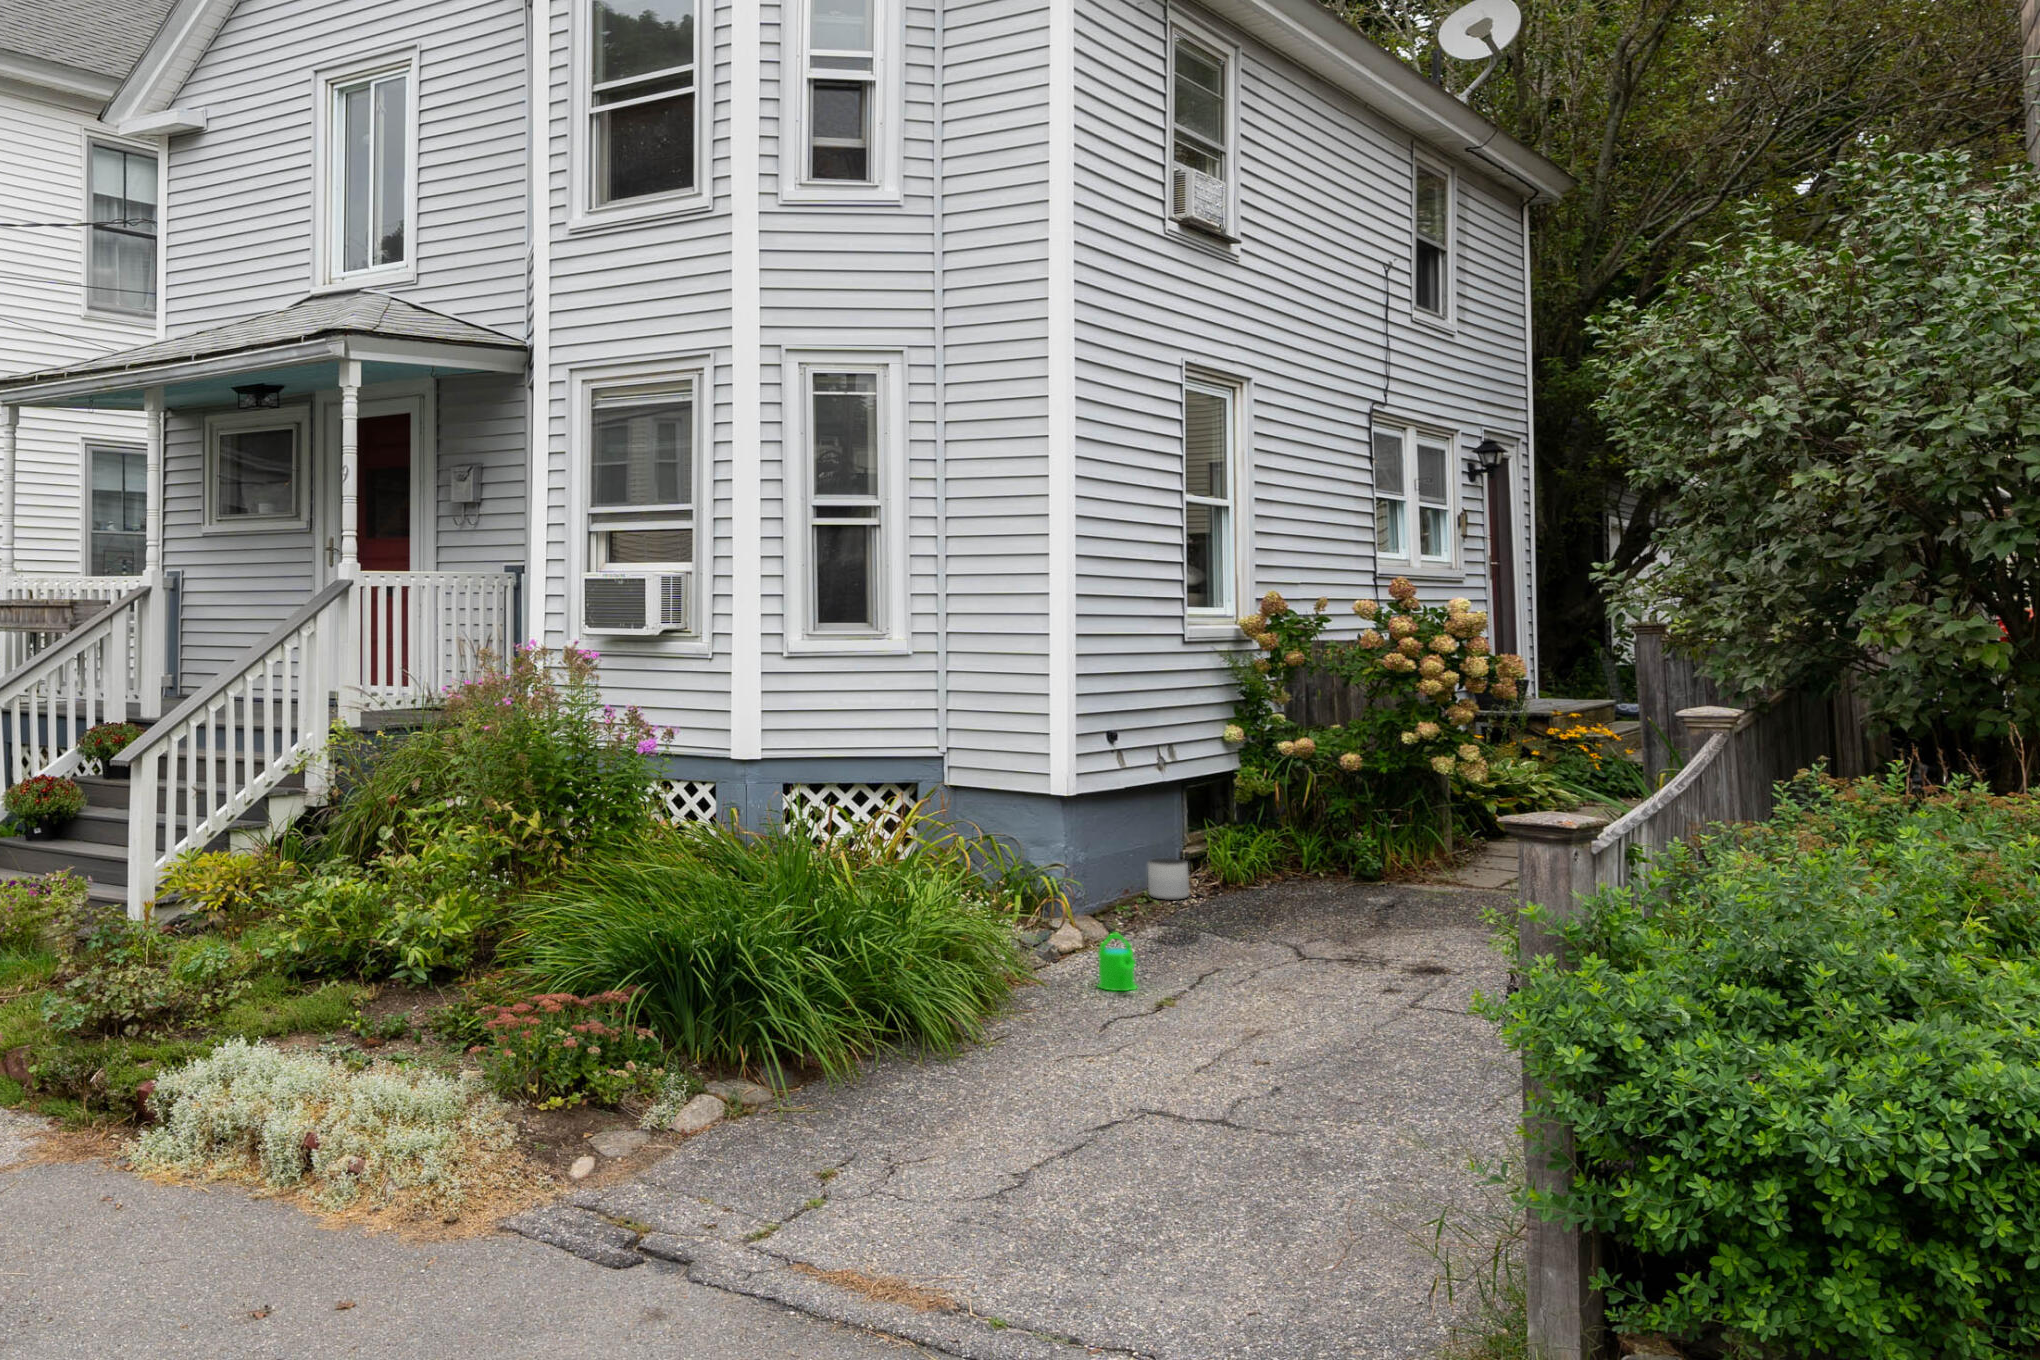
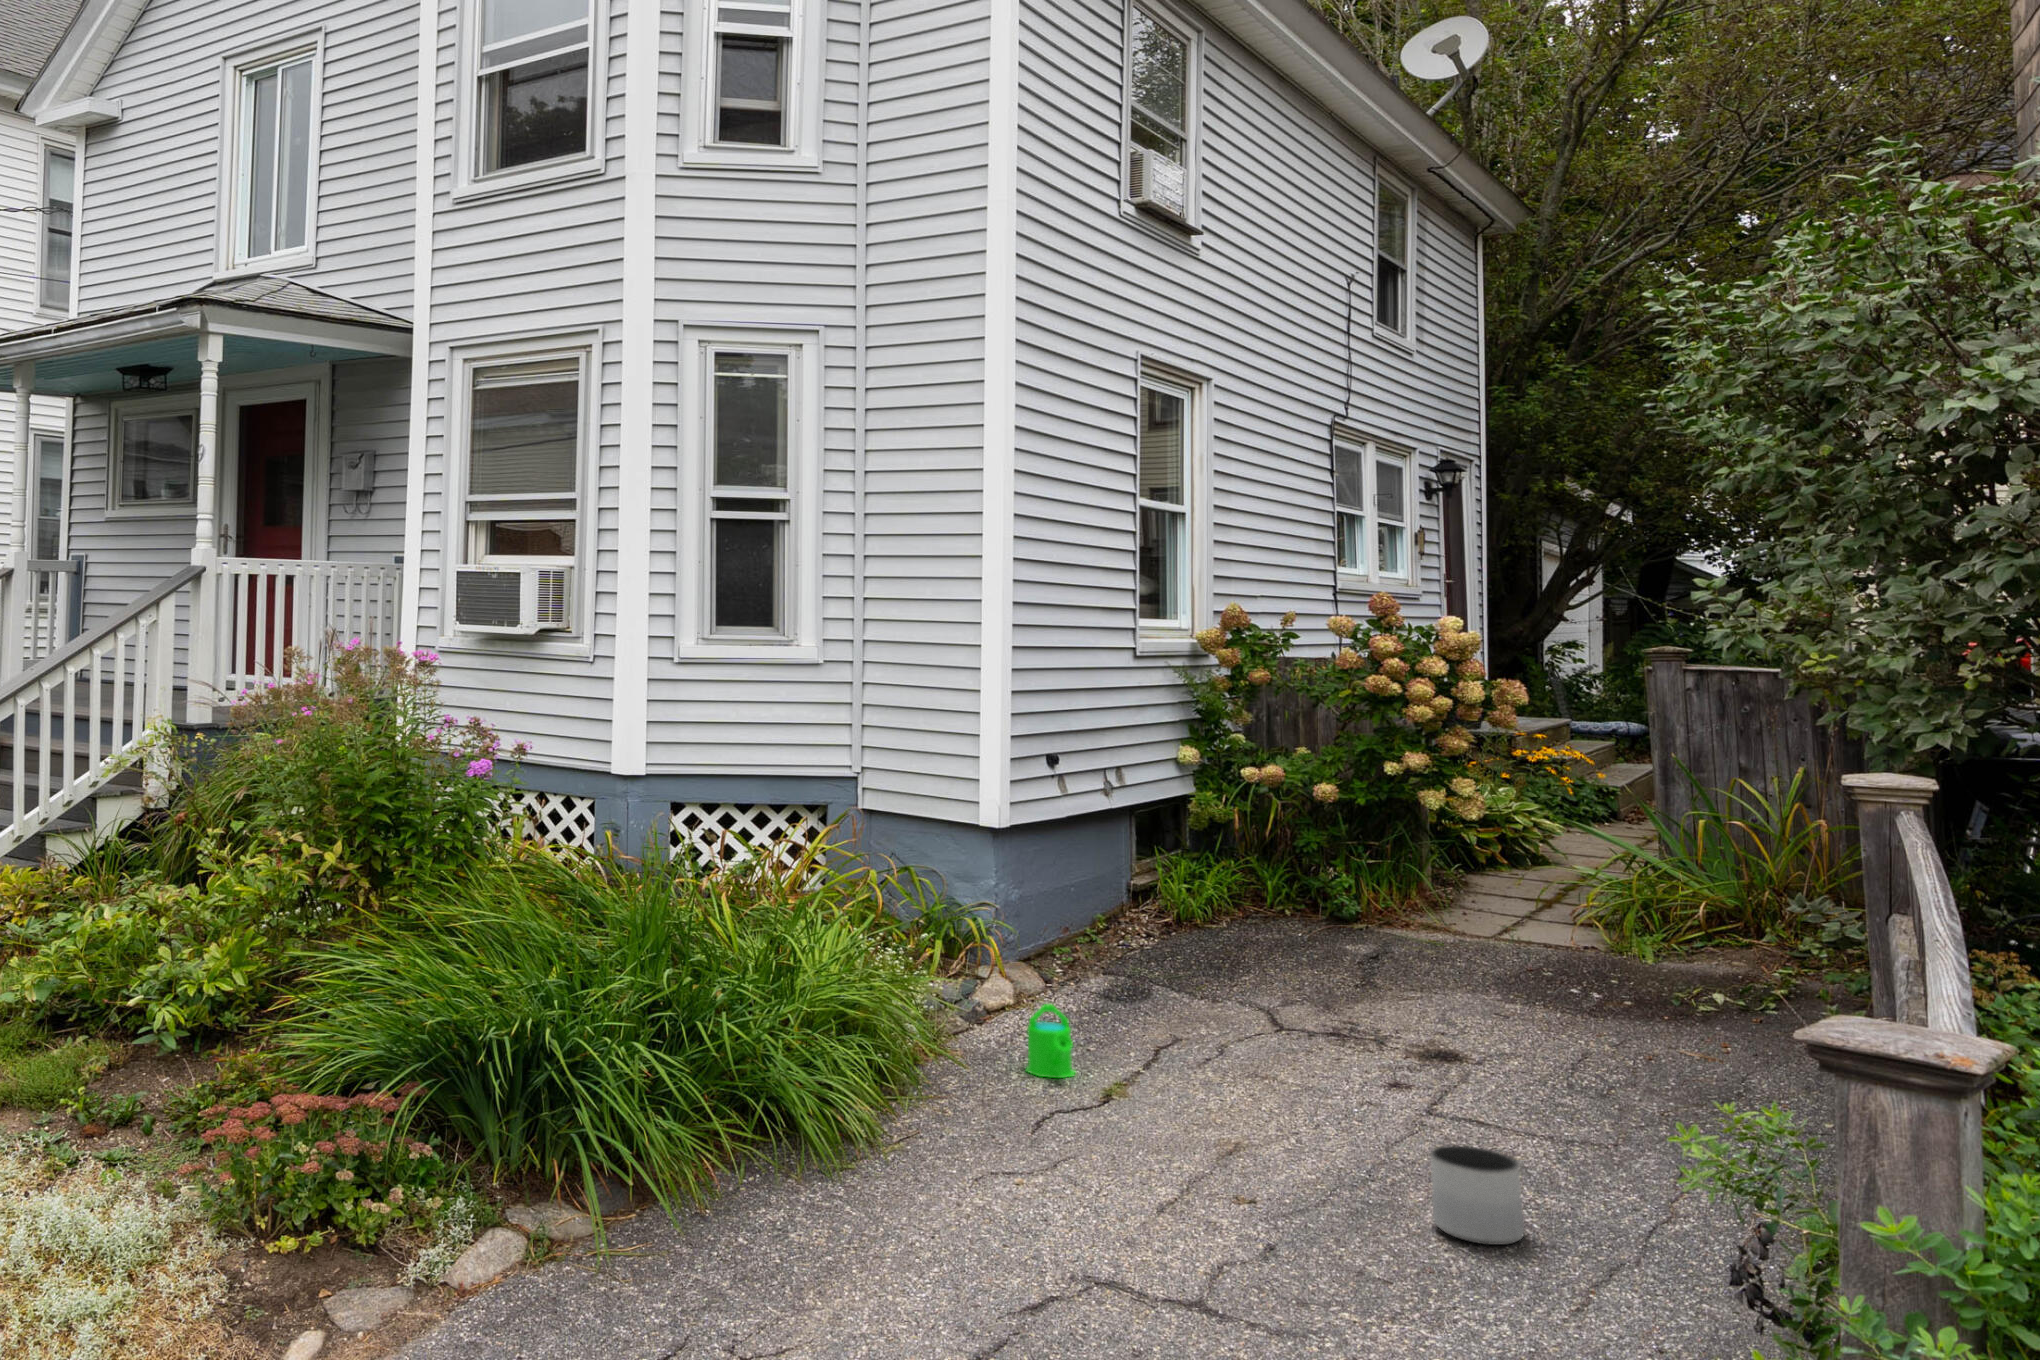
planter: present [1148,858,1190,900] -> present [1430,1145,1524,1245]

